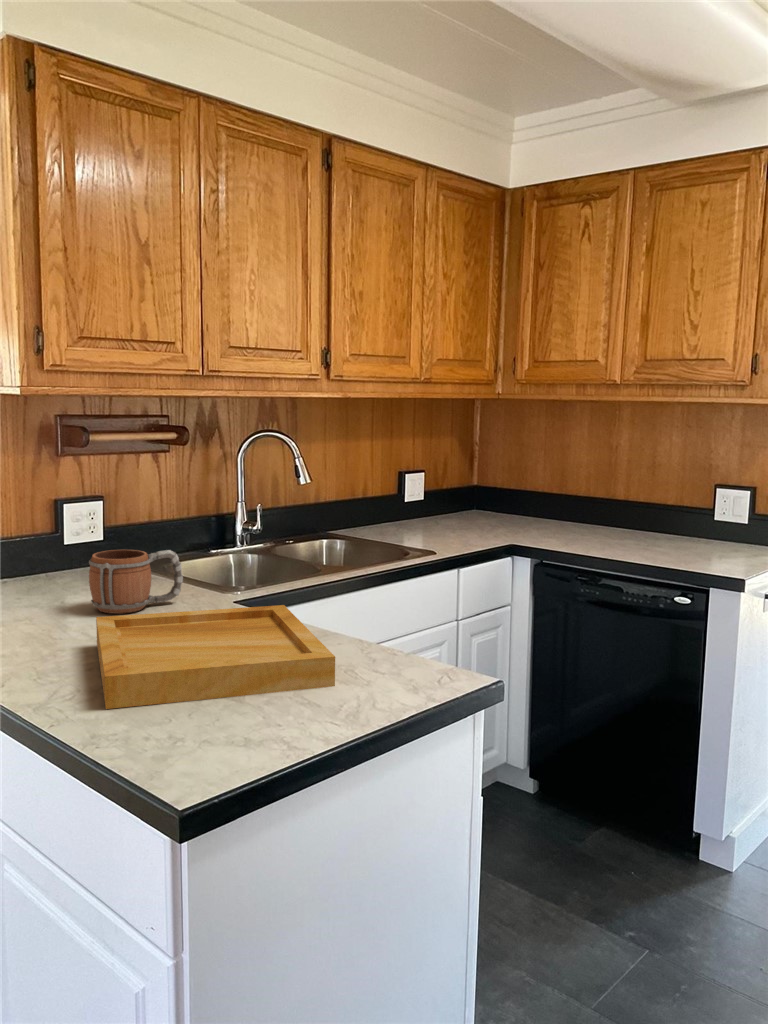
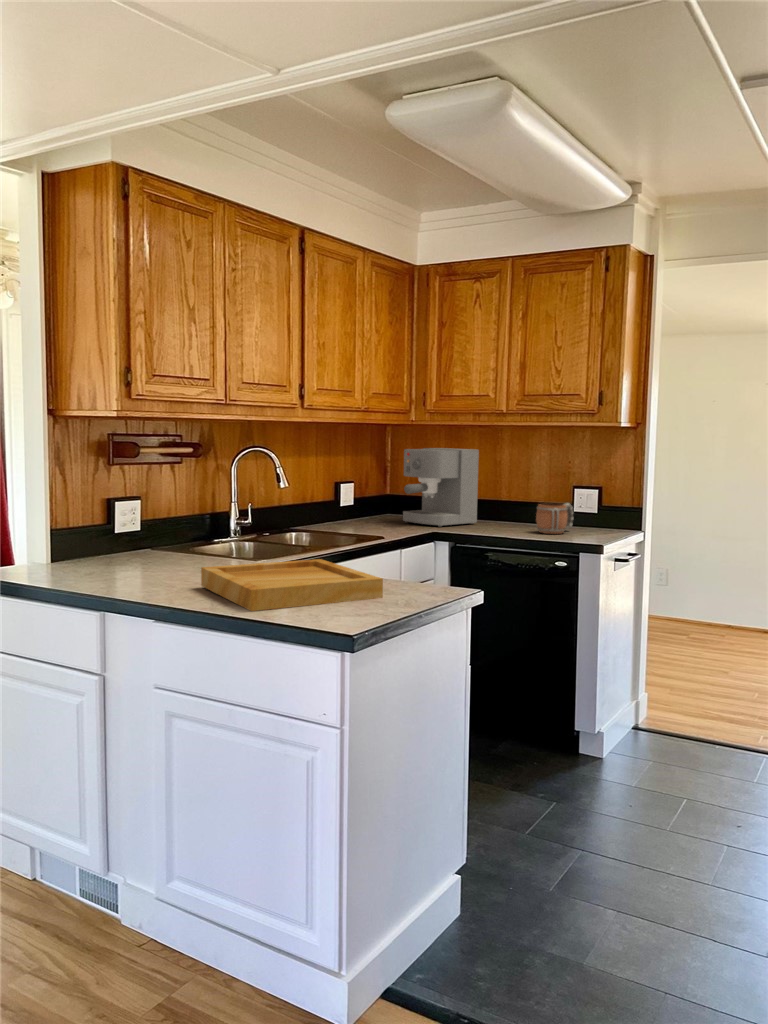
coffee maker: none [479,429,585,535] -> present [403,448,479,527]
mug: present [89,550,183,614] -> present [536,503,573,534]

